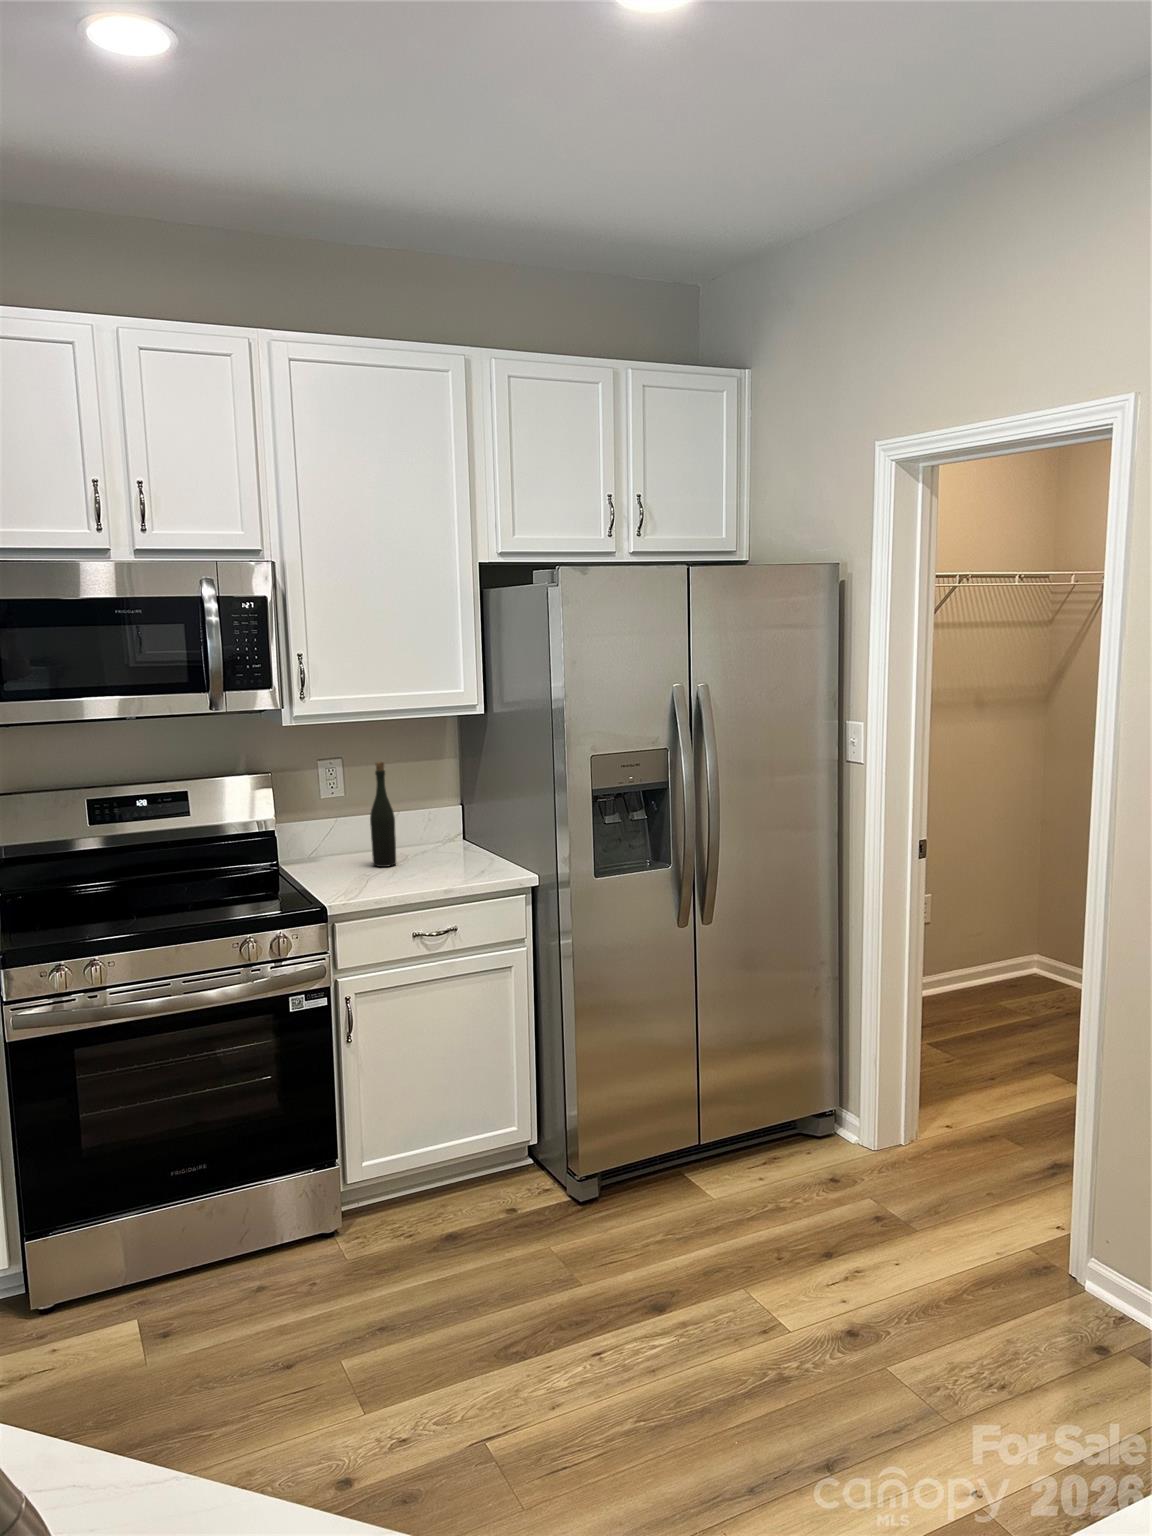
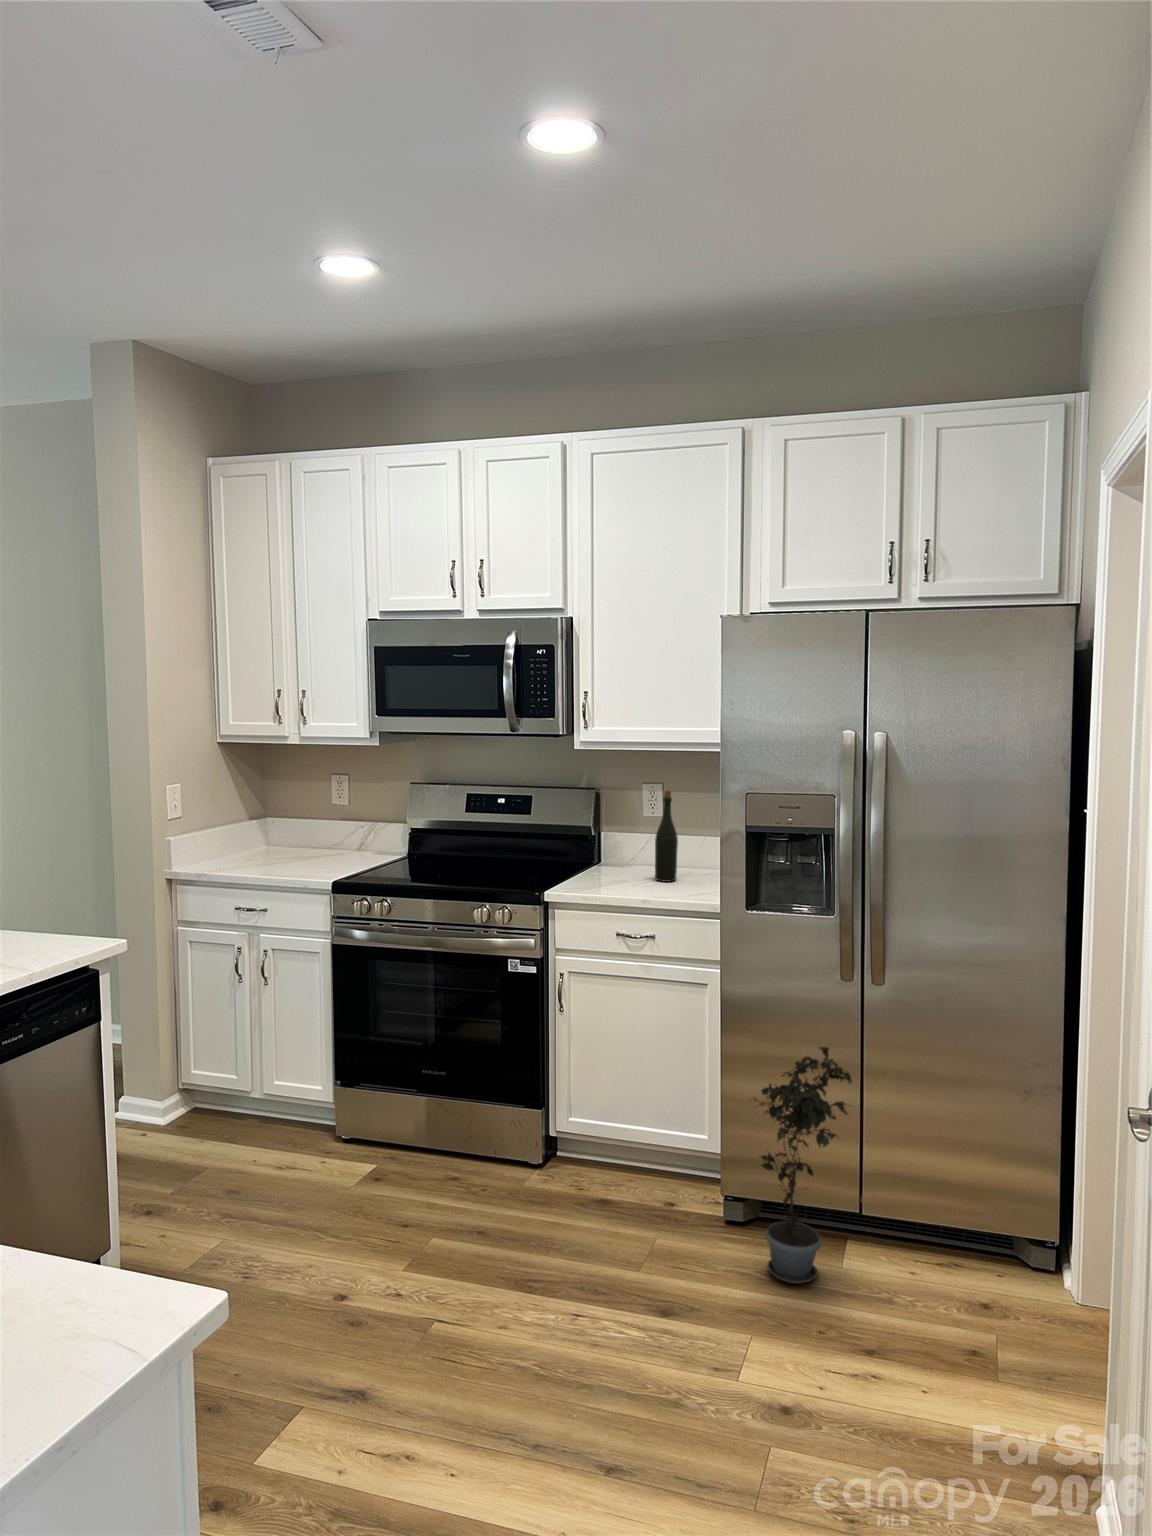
potted plant: none [644,993,759,1231] -> present [755,1047,852,1284]

